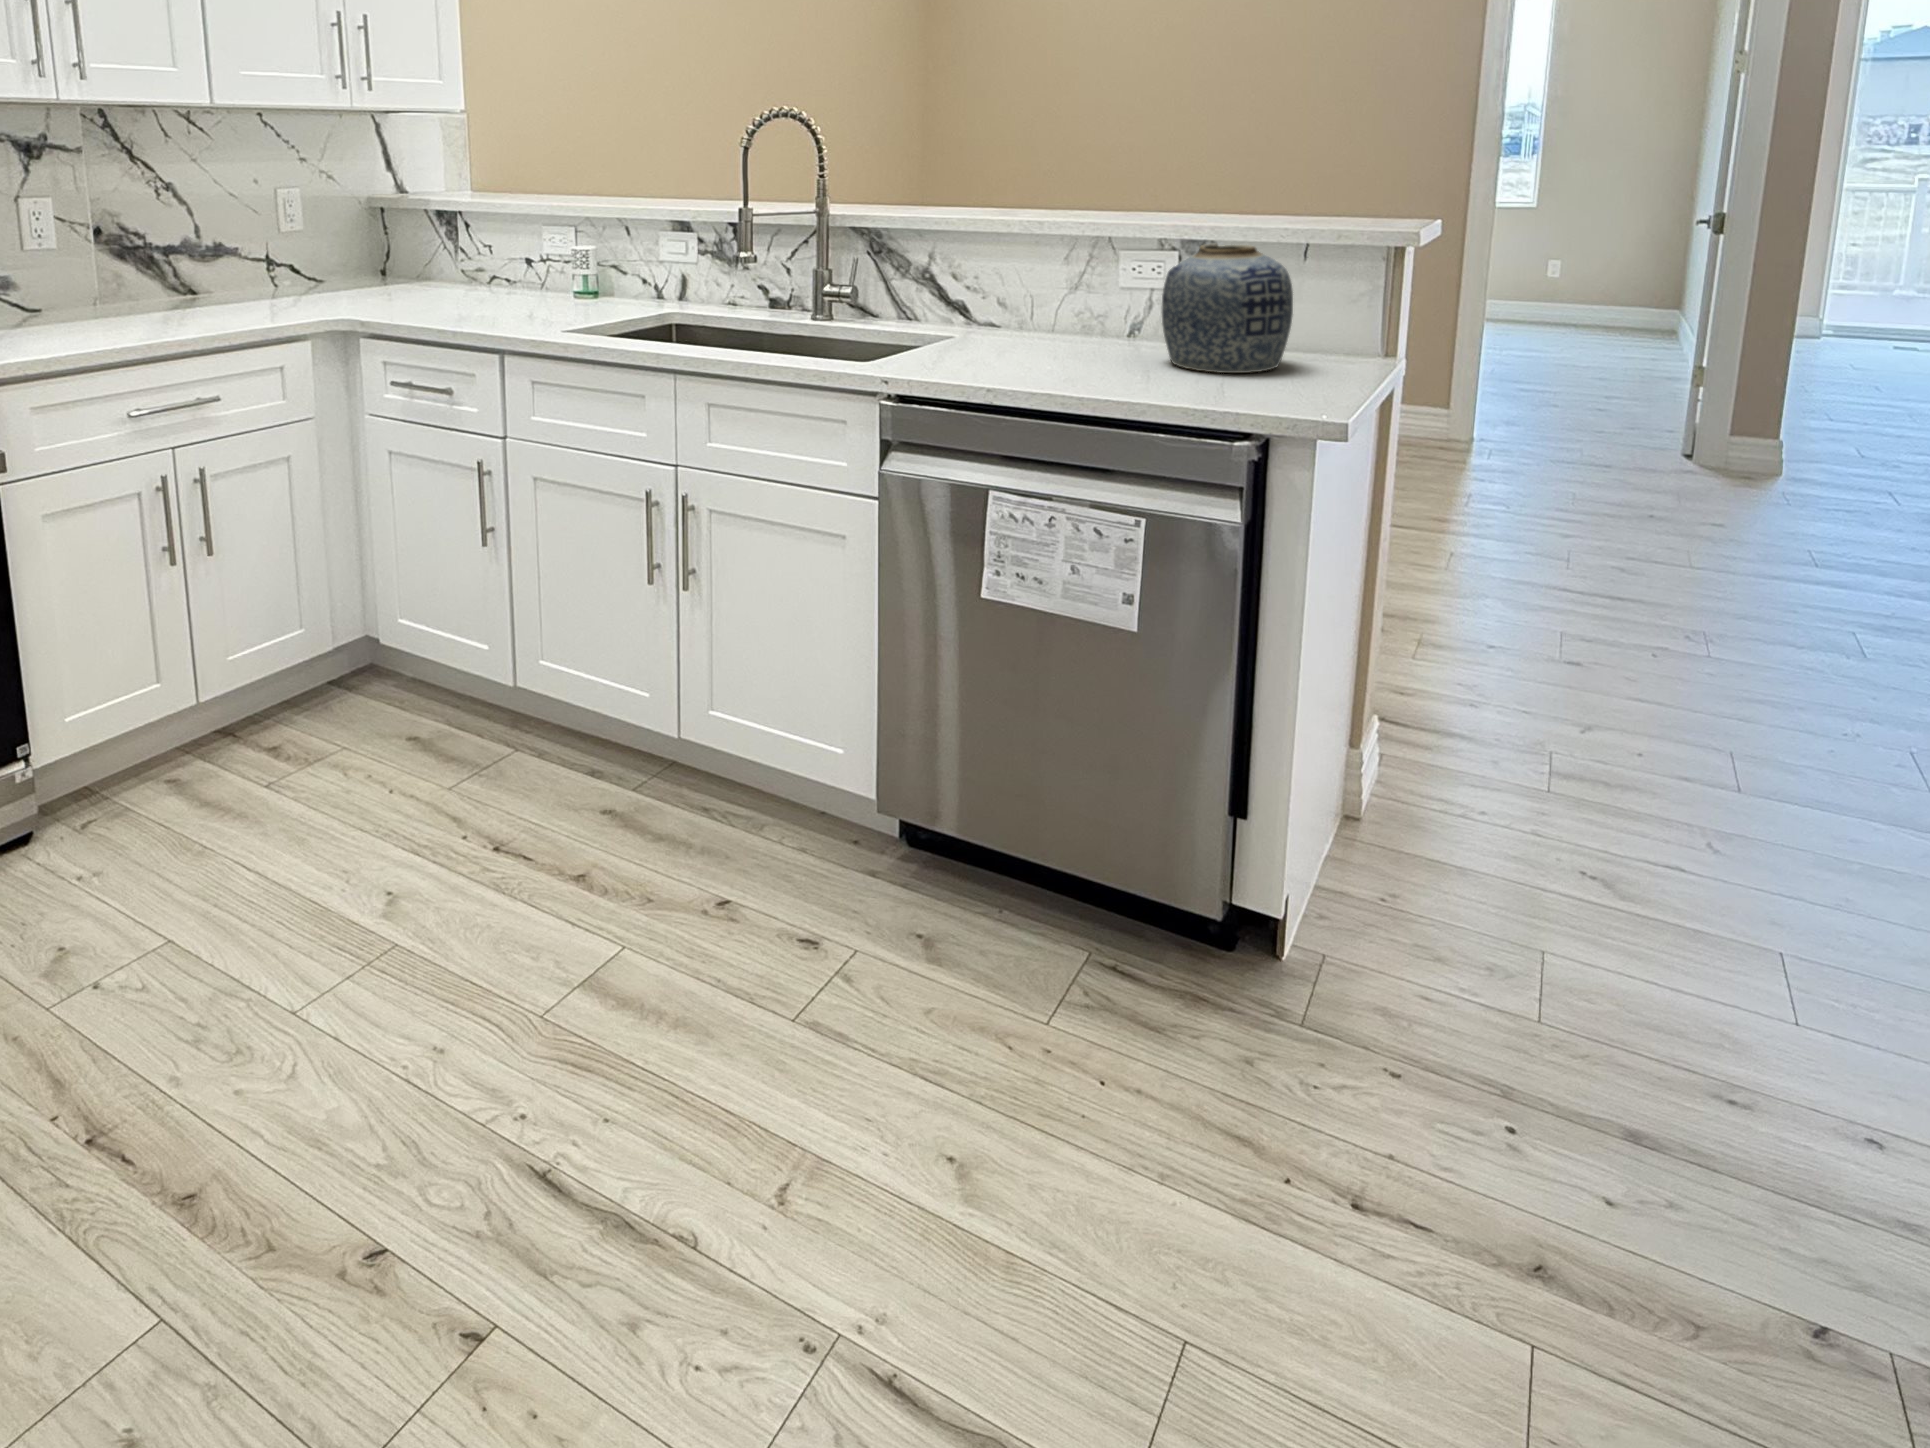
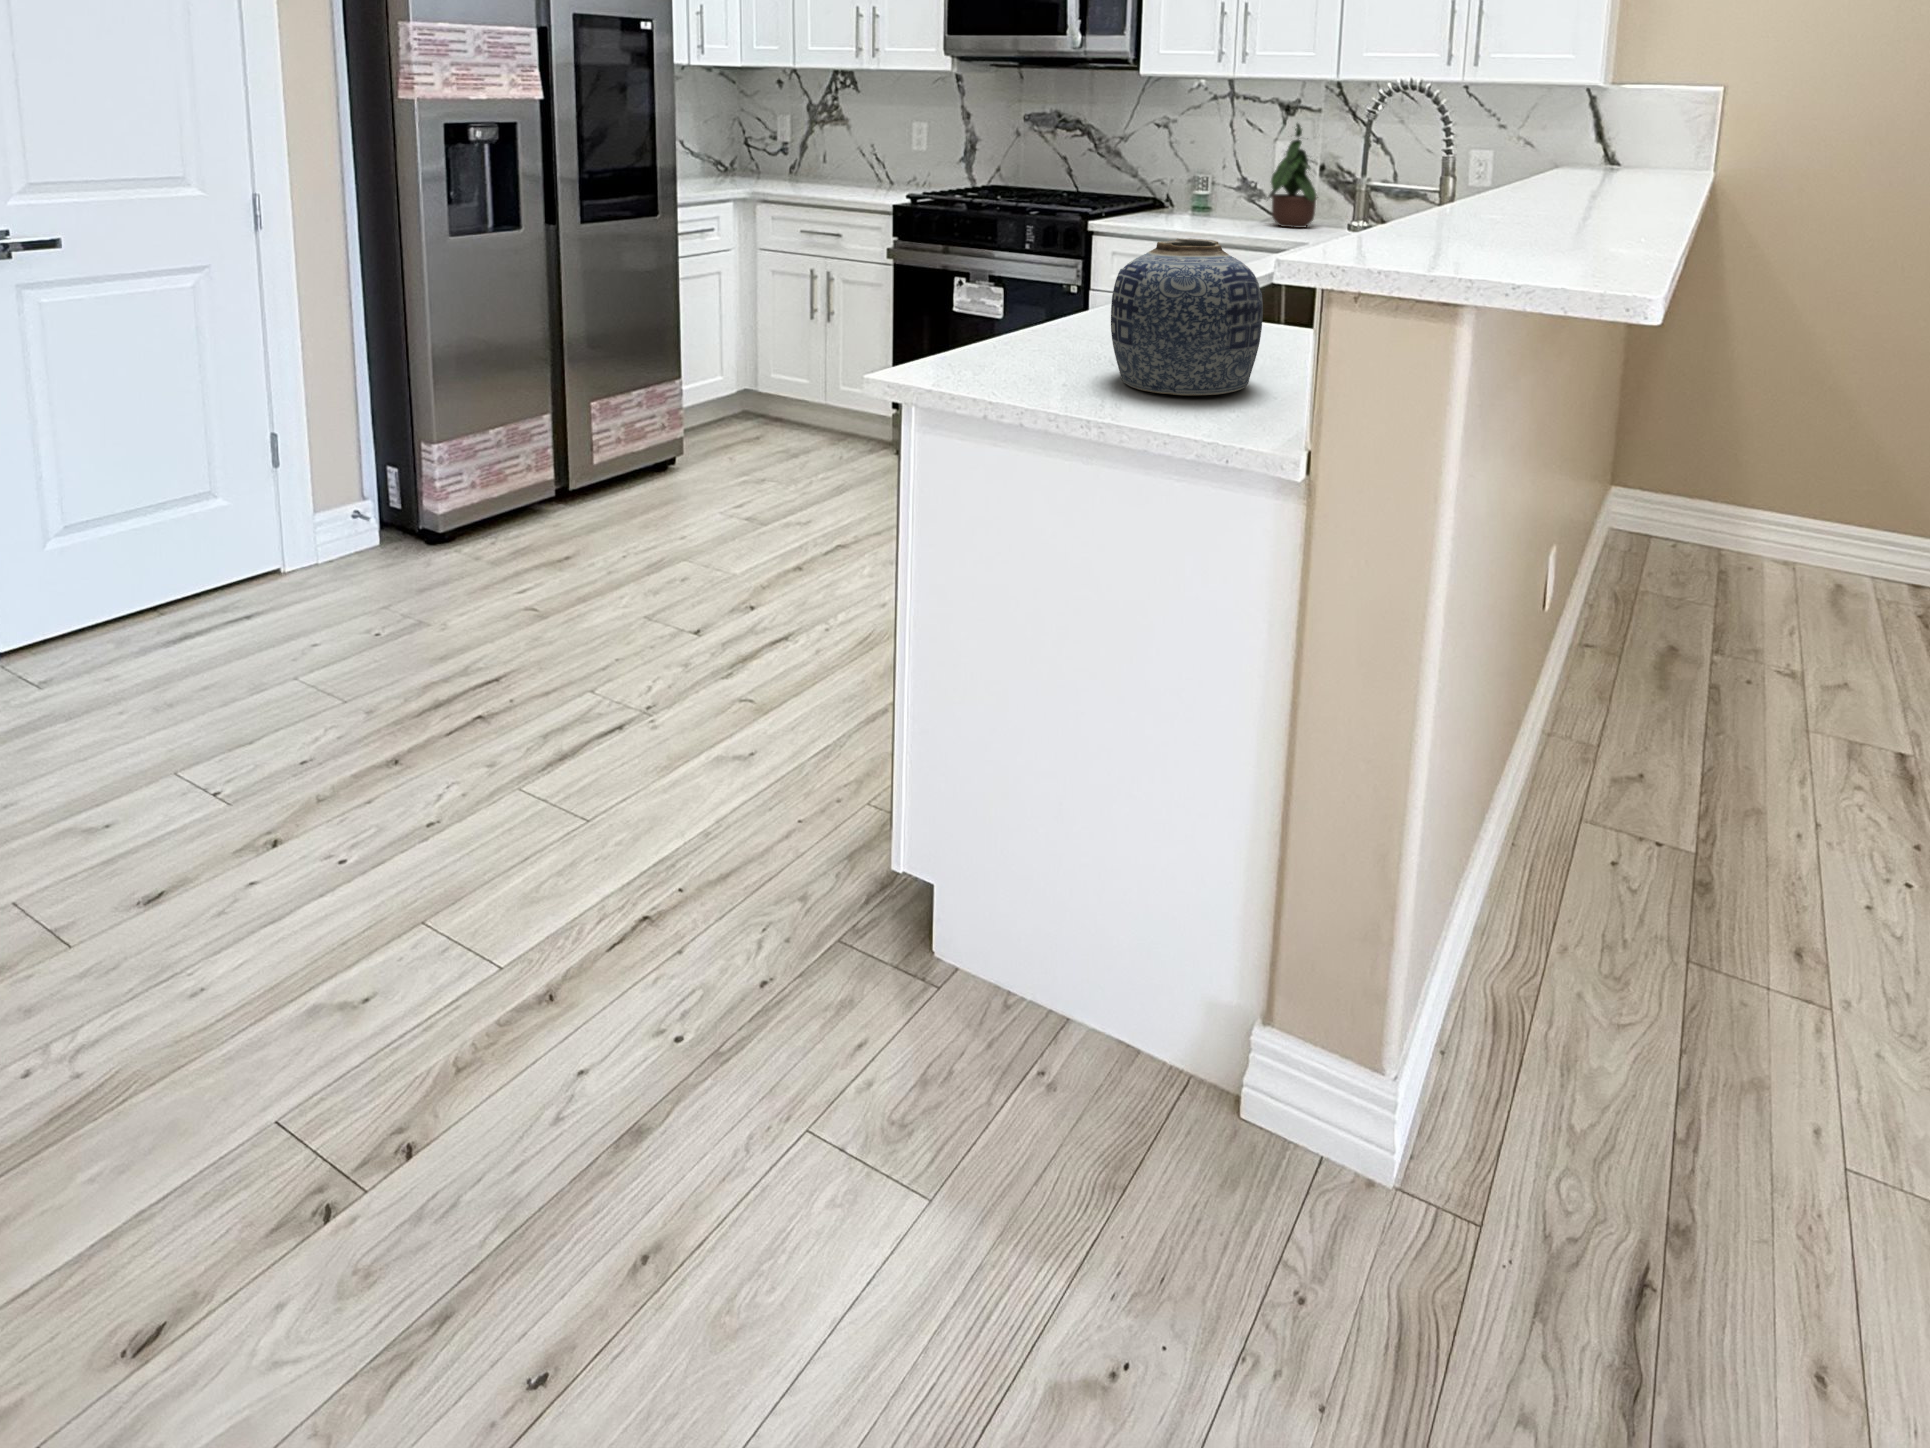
potted plant: none [106,166,205,319] -> present [1268,123,1318,228]

